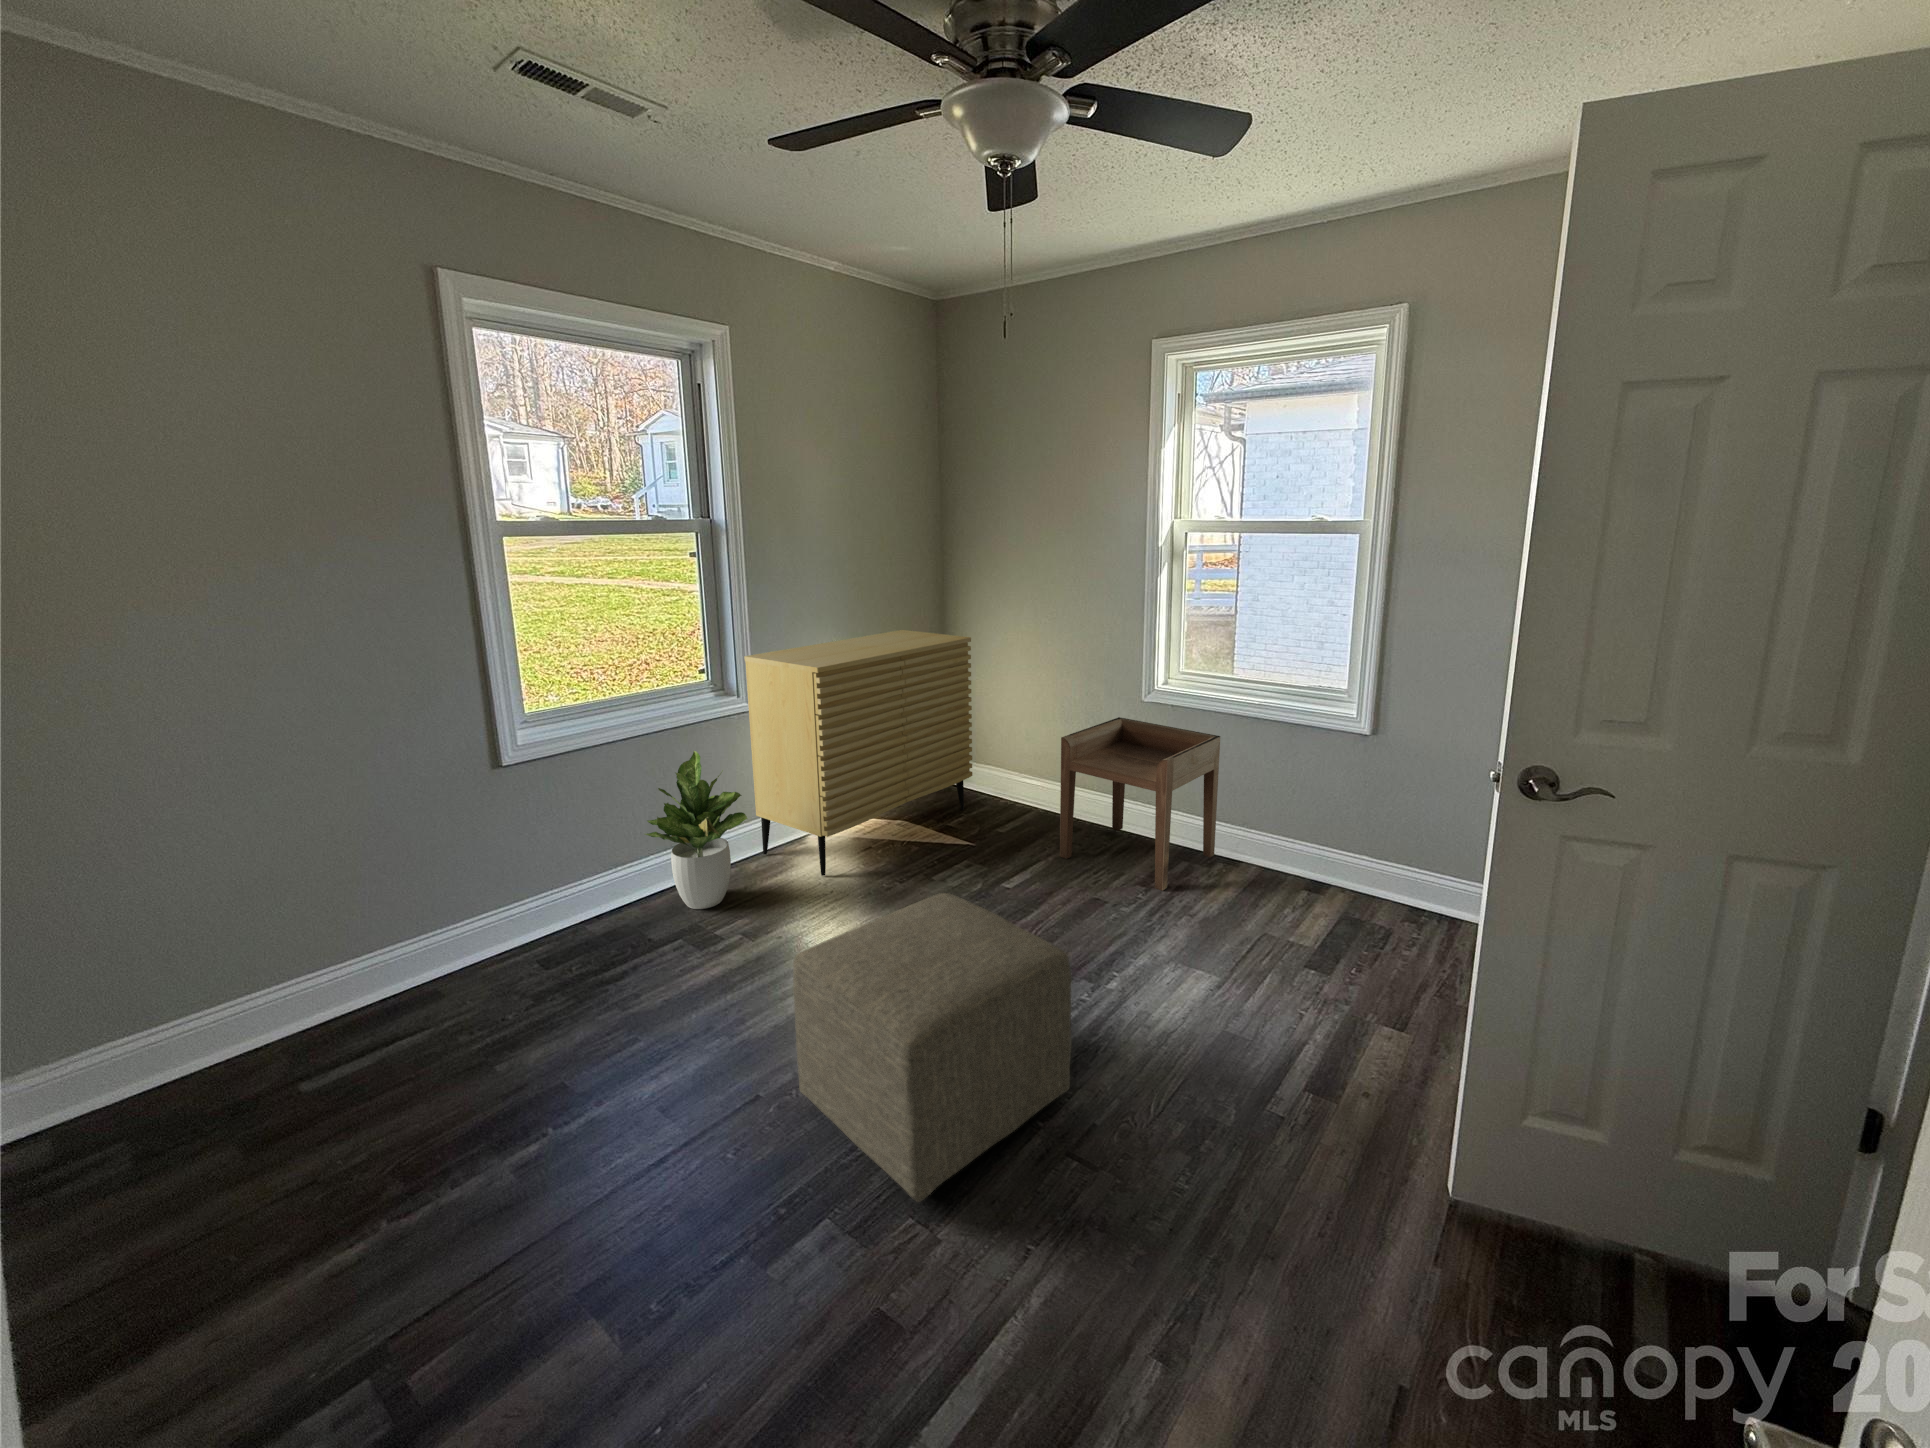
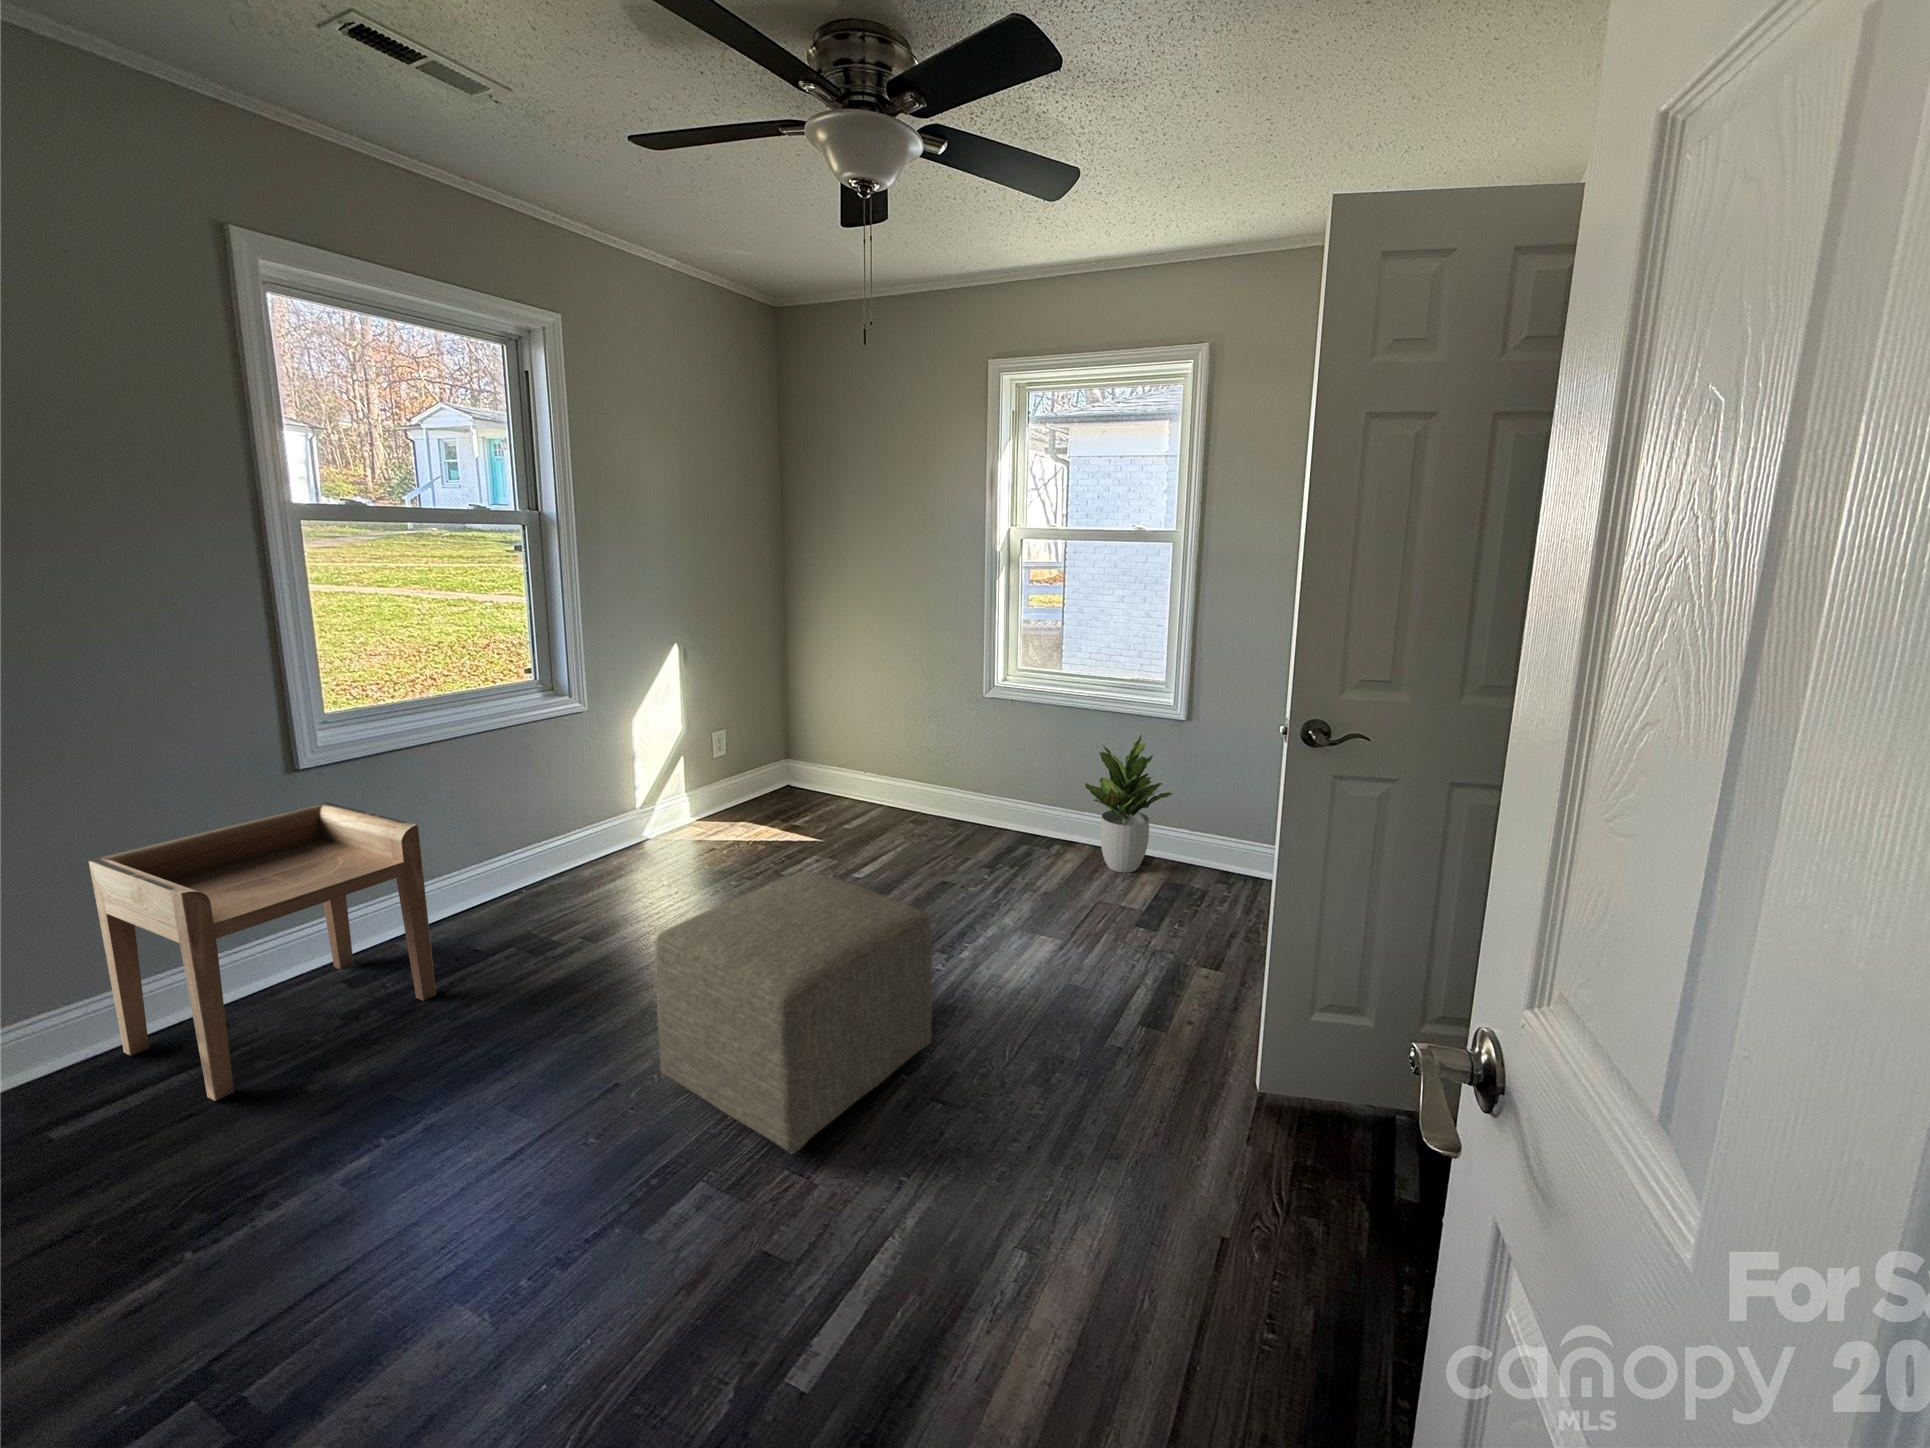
dresser: present [745,630,972,876] -> none [578,633,818,878]
side table: present [1060,717,1220,891] -> present [89,802,436,1101]
potted plant: present [645,751,747,909] -> present [1085,735,1173,873]

